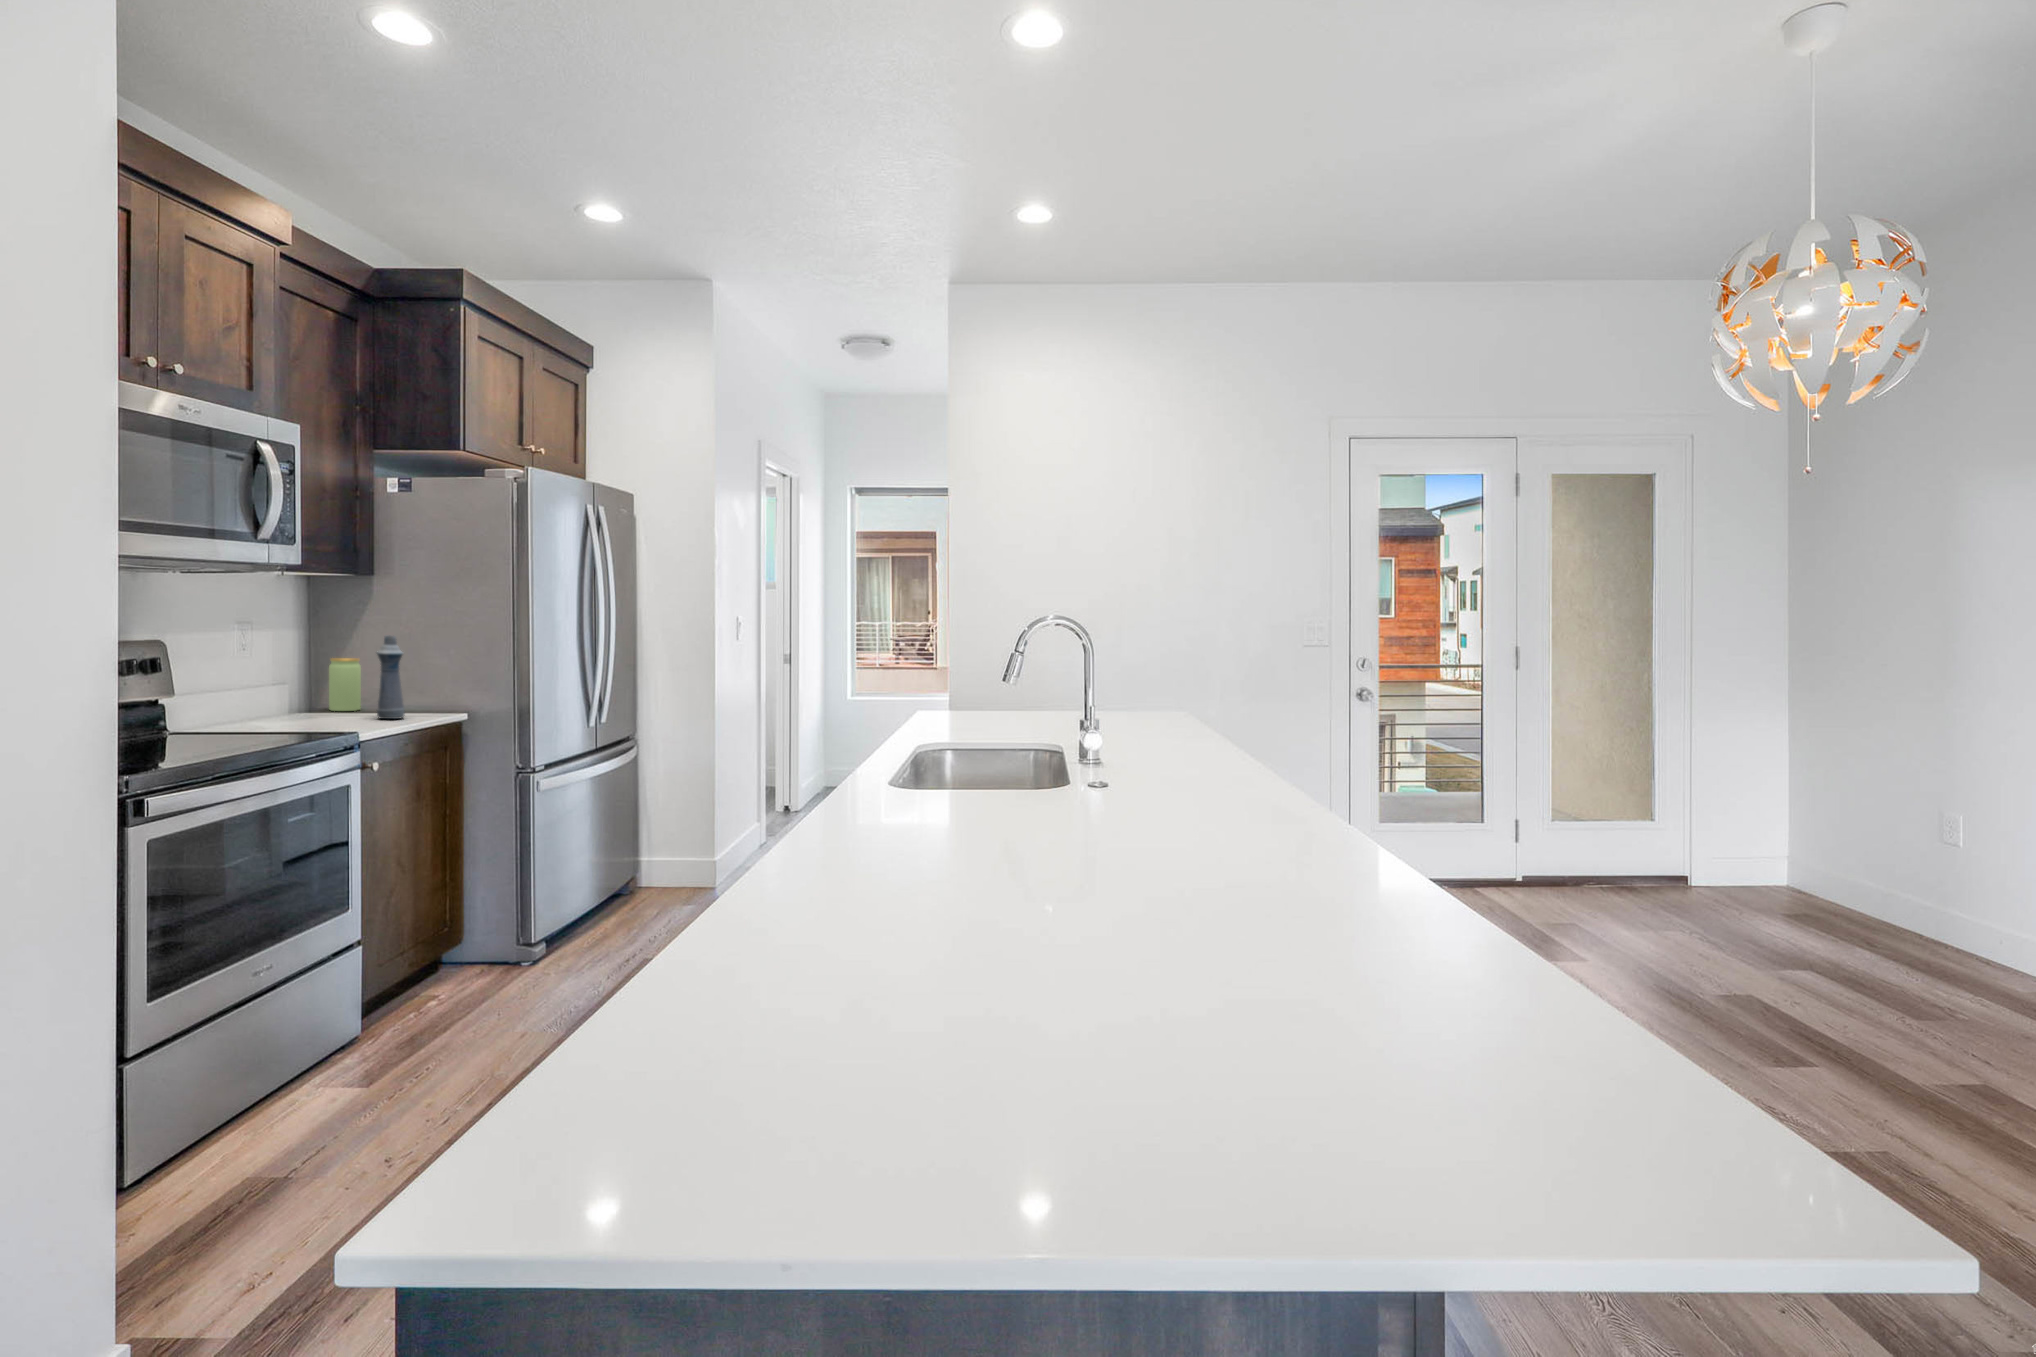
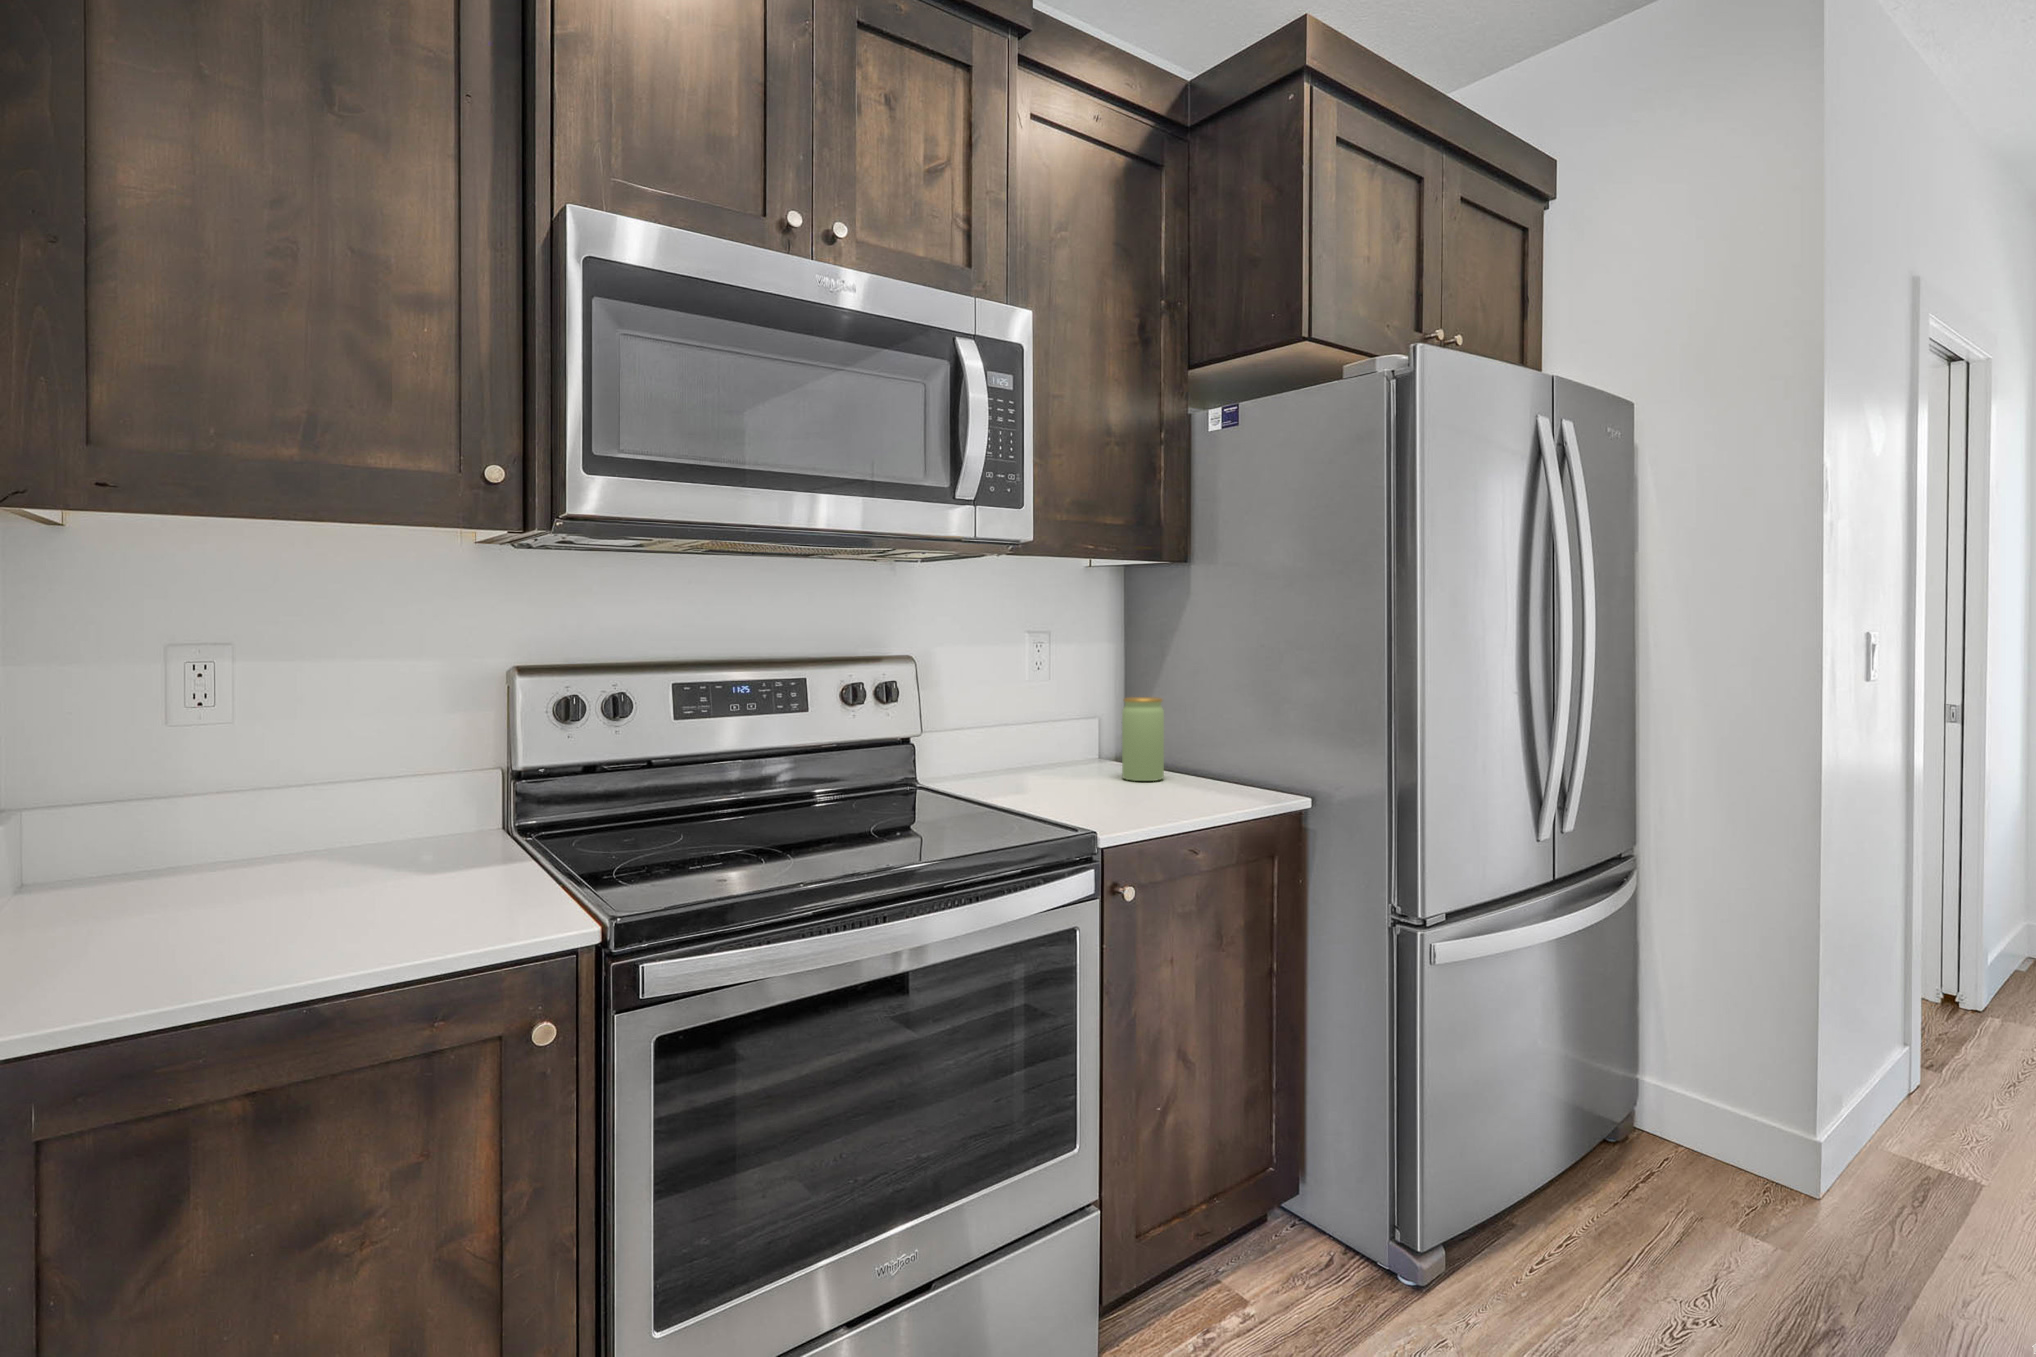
bottle: present [377,636,405,719] -> none [1162,659,1205,802]

